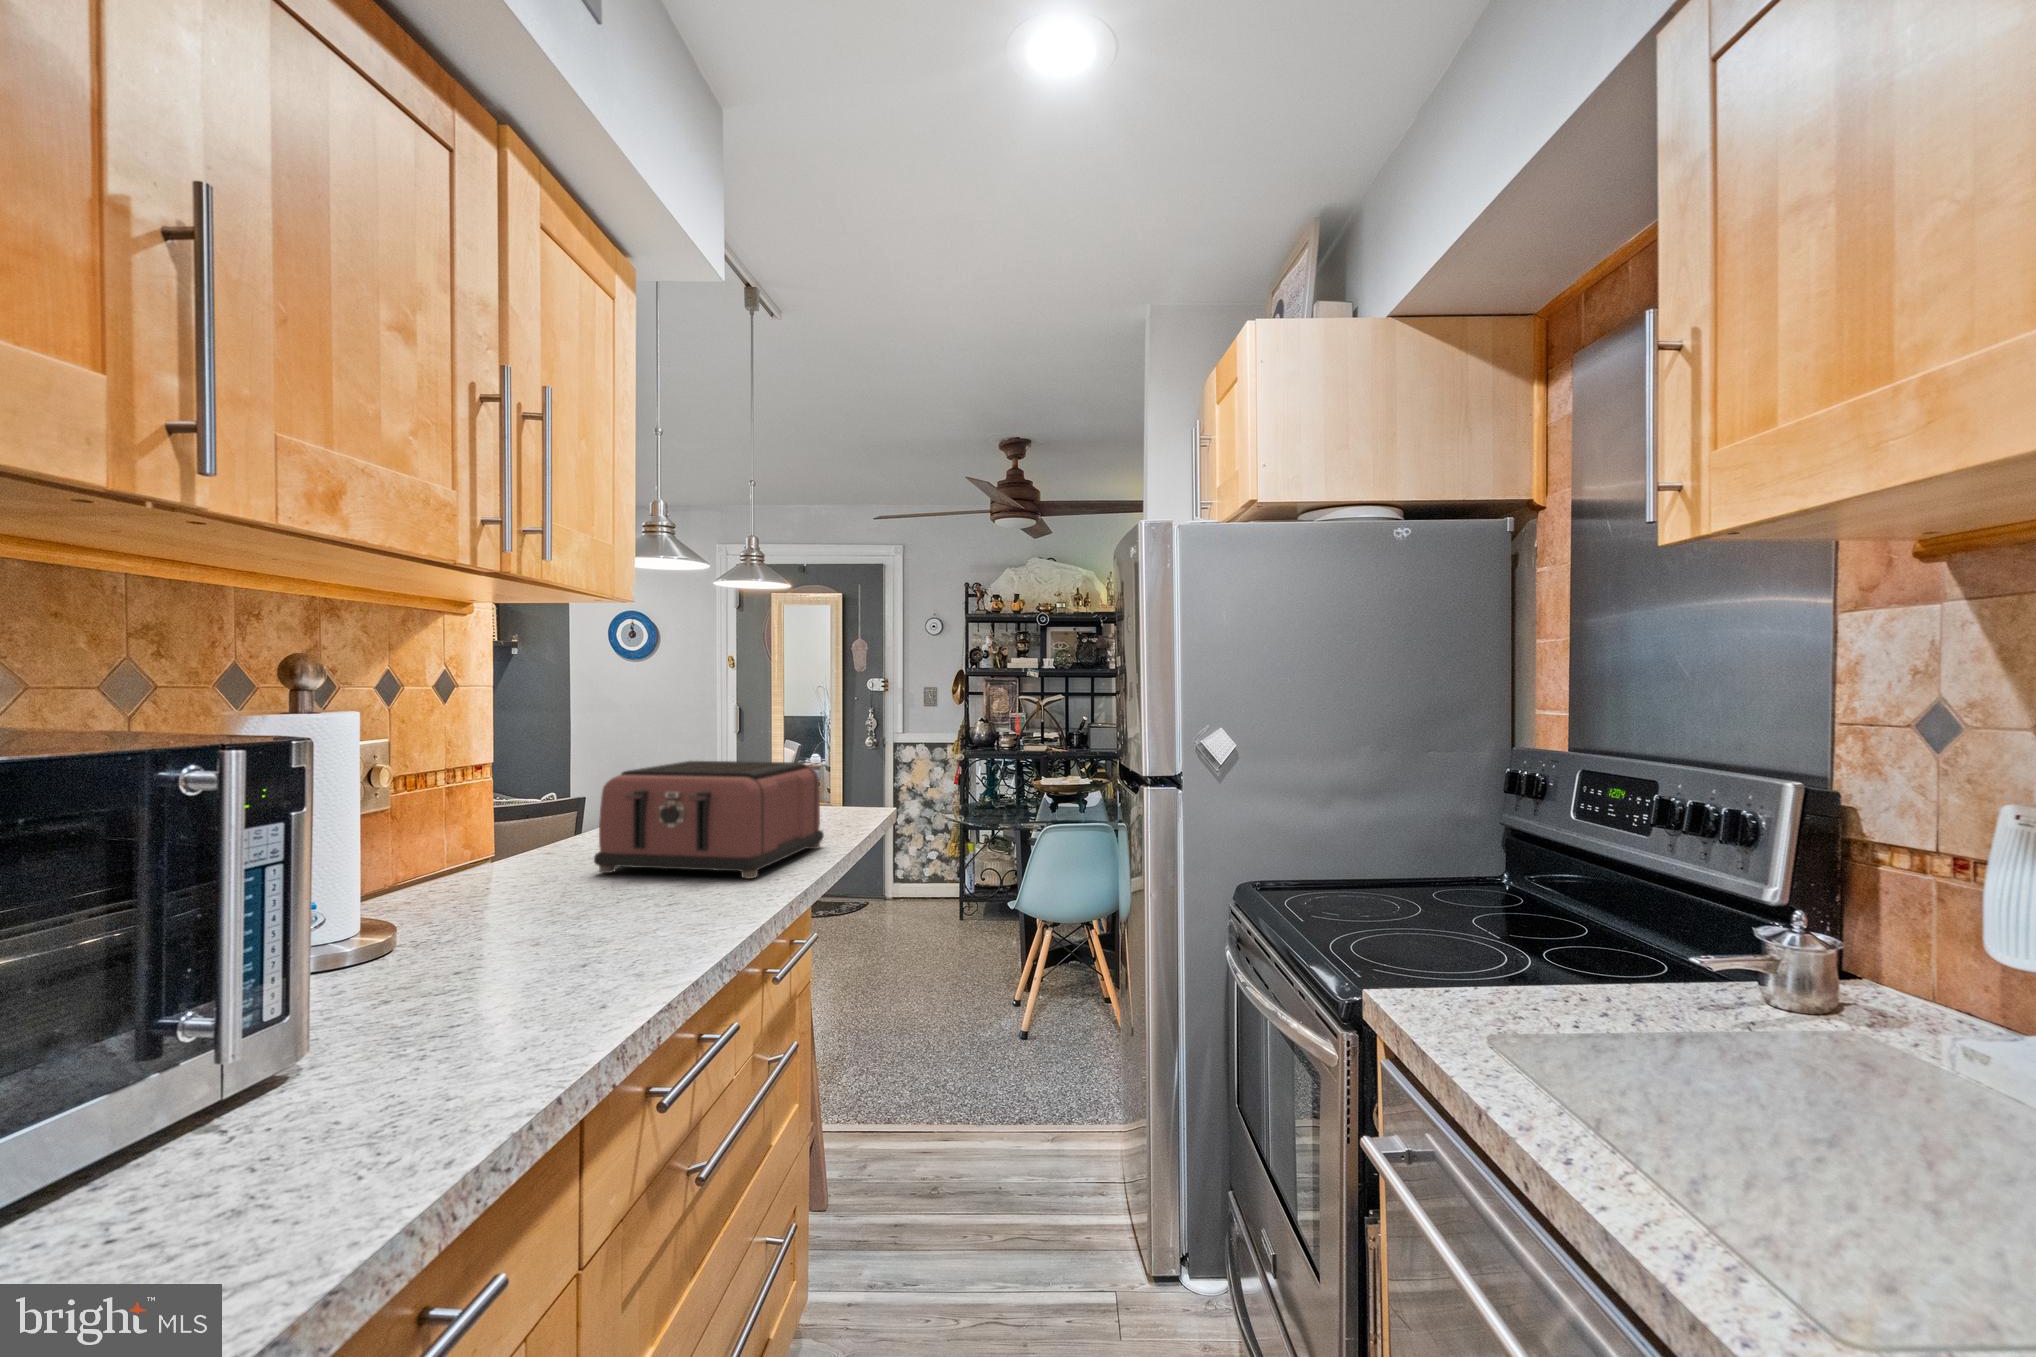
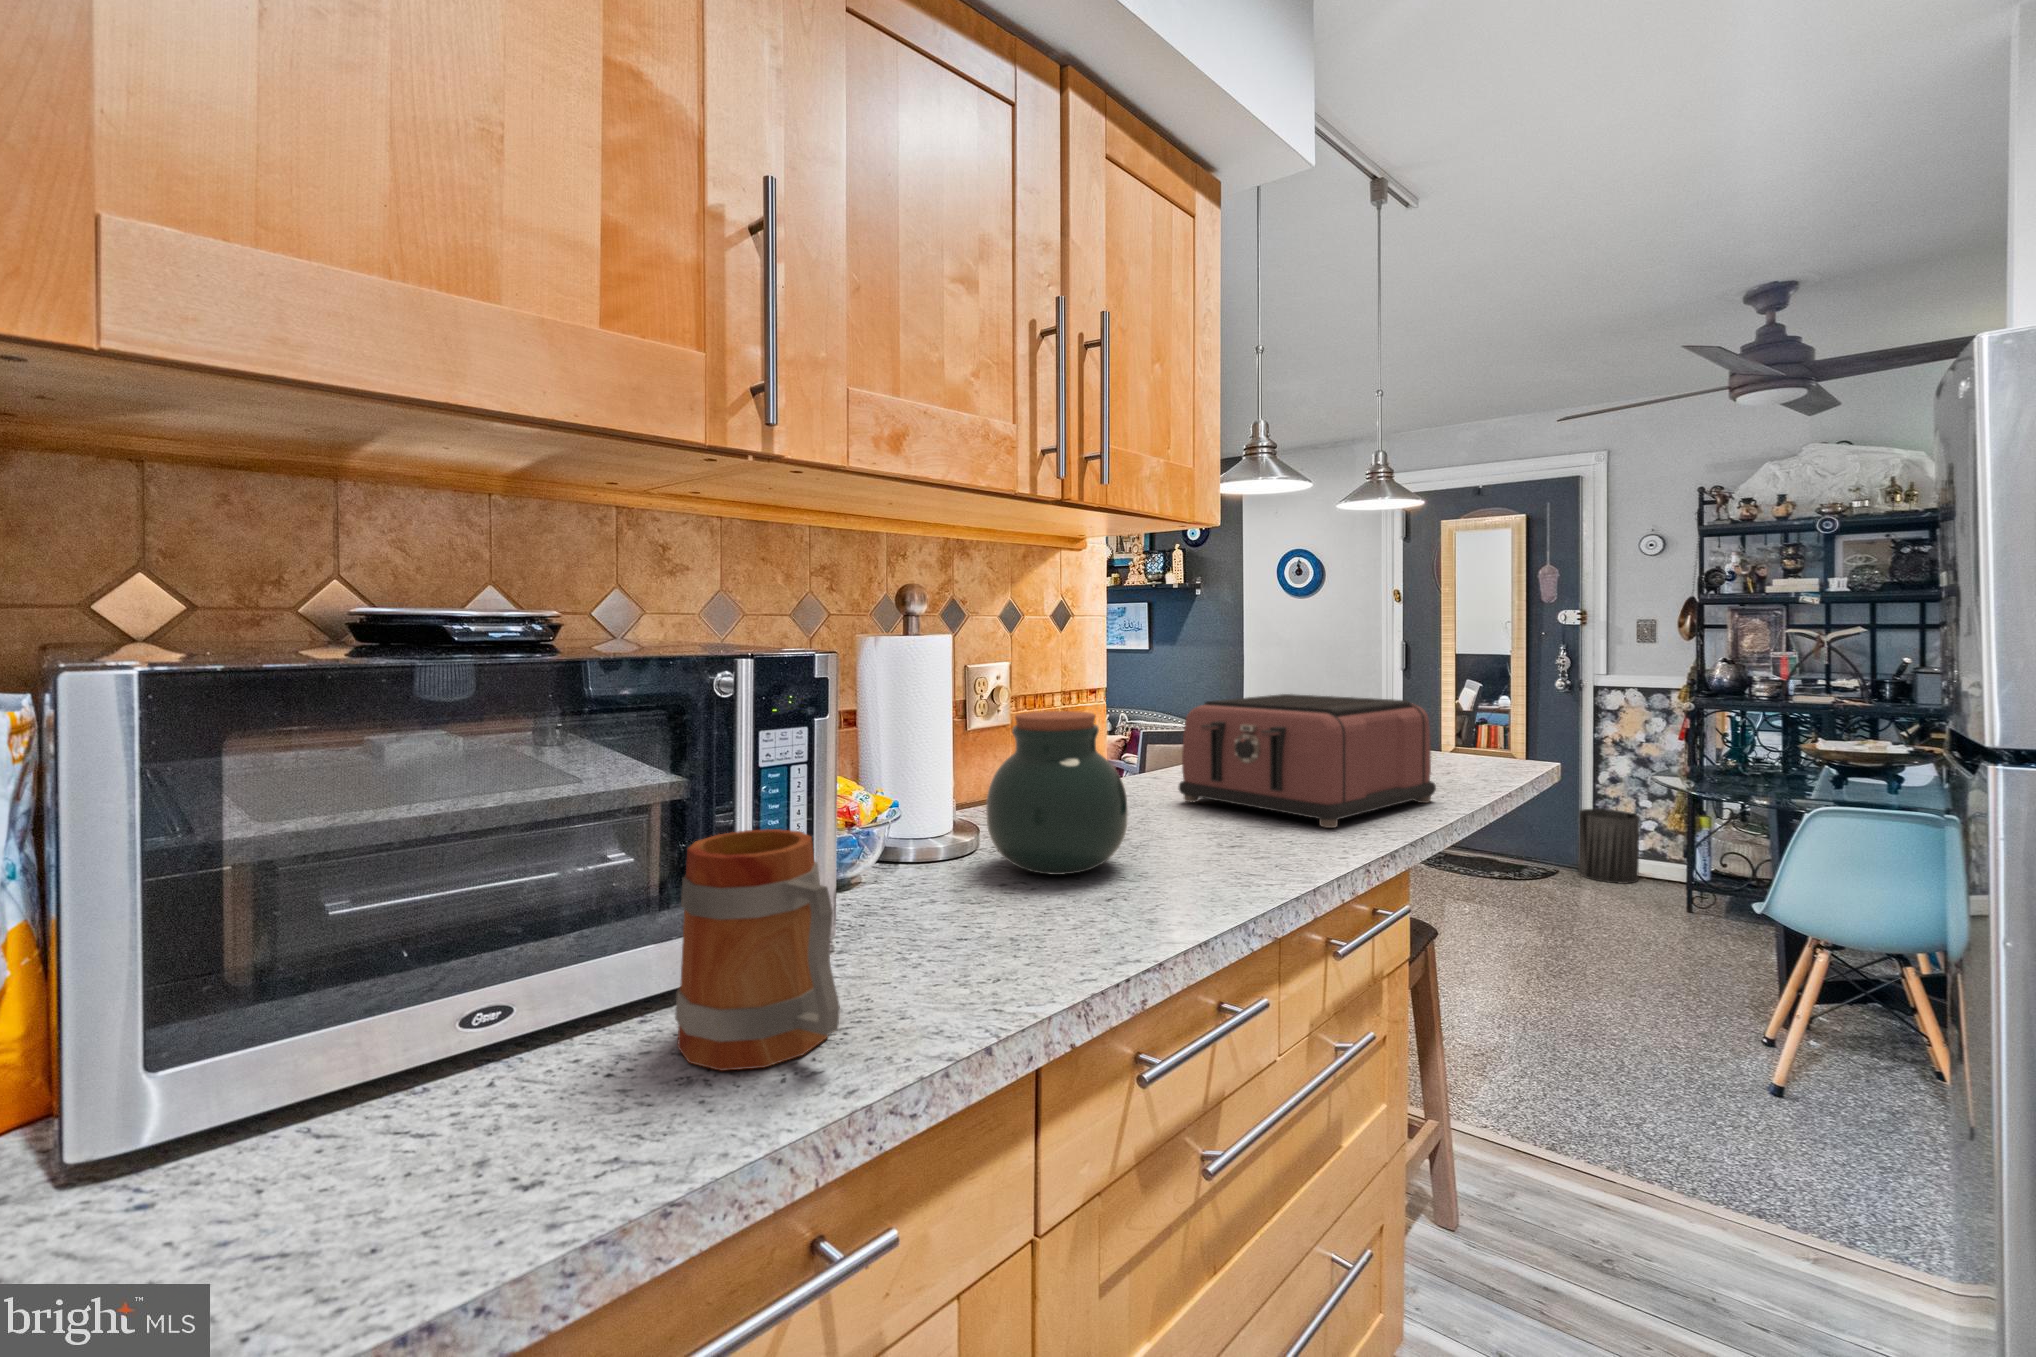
jar: none [421,789,587,959] -> present [986,711,1128,875]
trash can: none [887,846,930,908] -> present [1578,809,1639,884]
mug: none [171,932,423,1205] -> present [675,829,840,1071]

